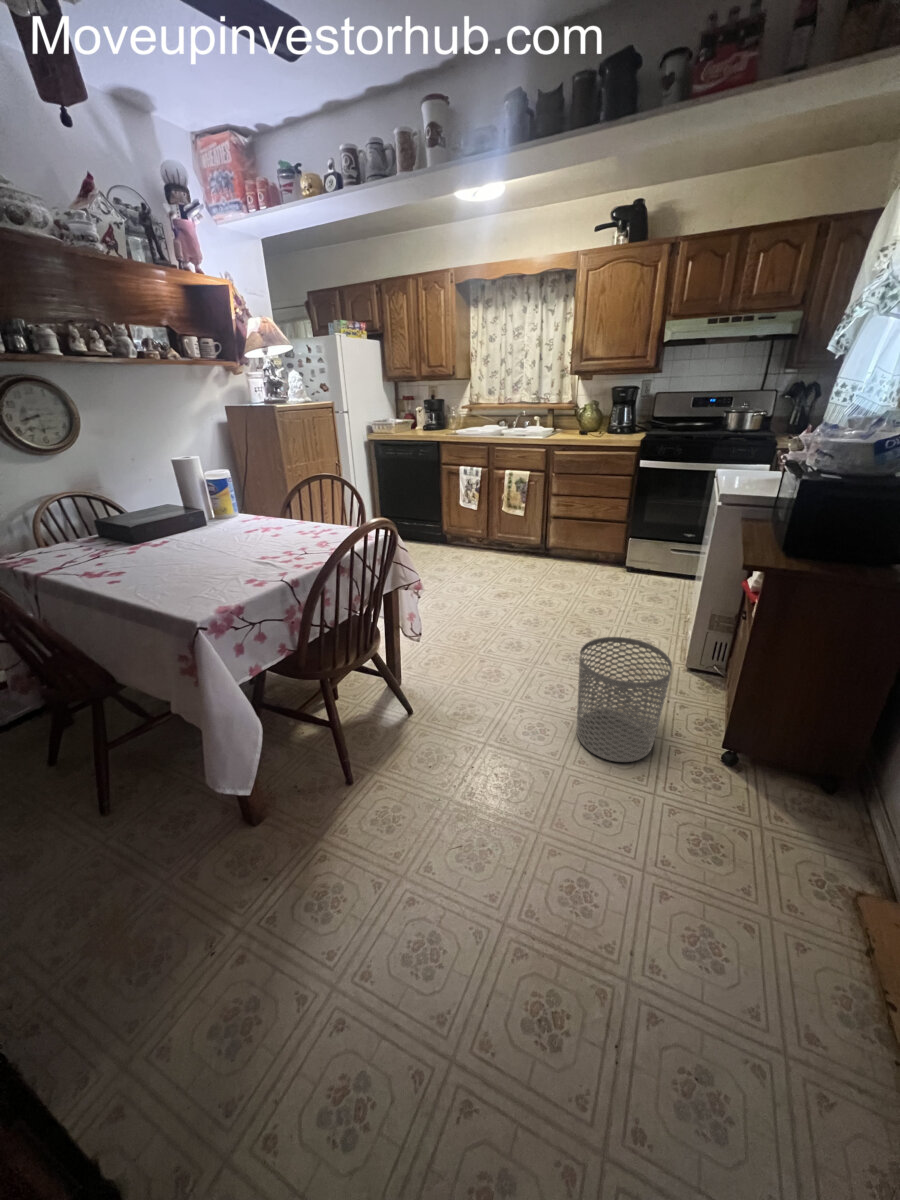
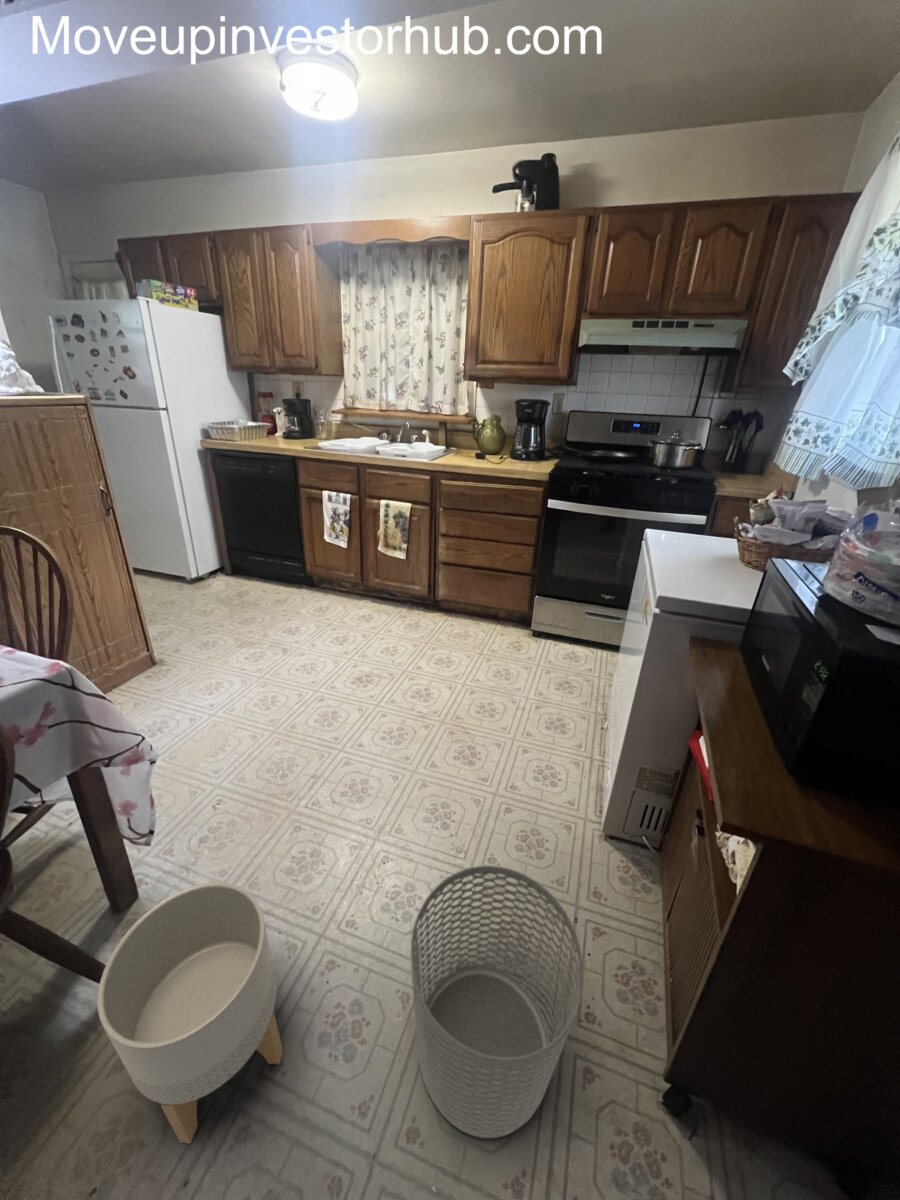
planter: none [436,638,506,754] -> present [97,882,283,1143]

